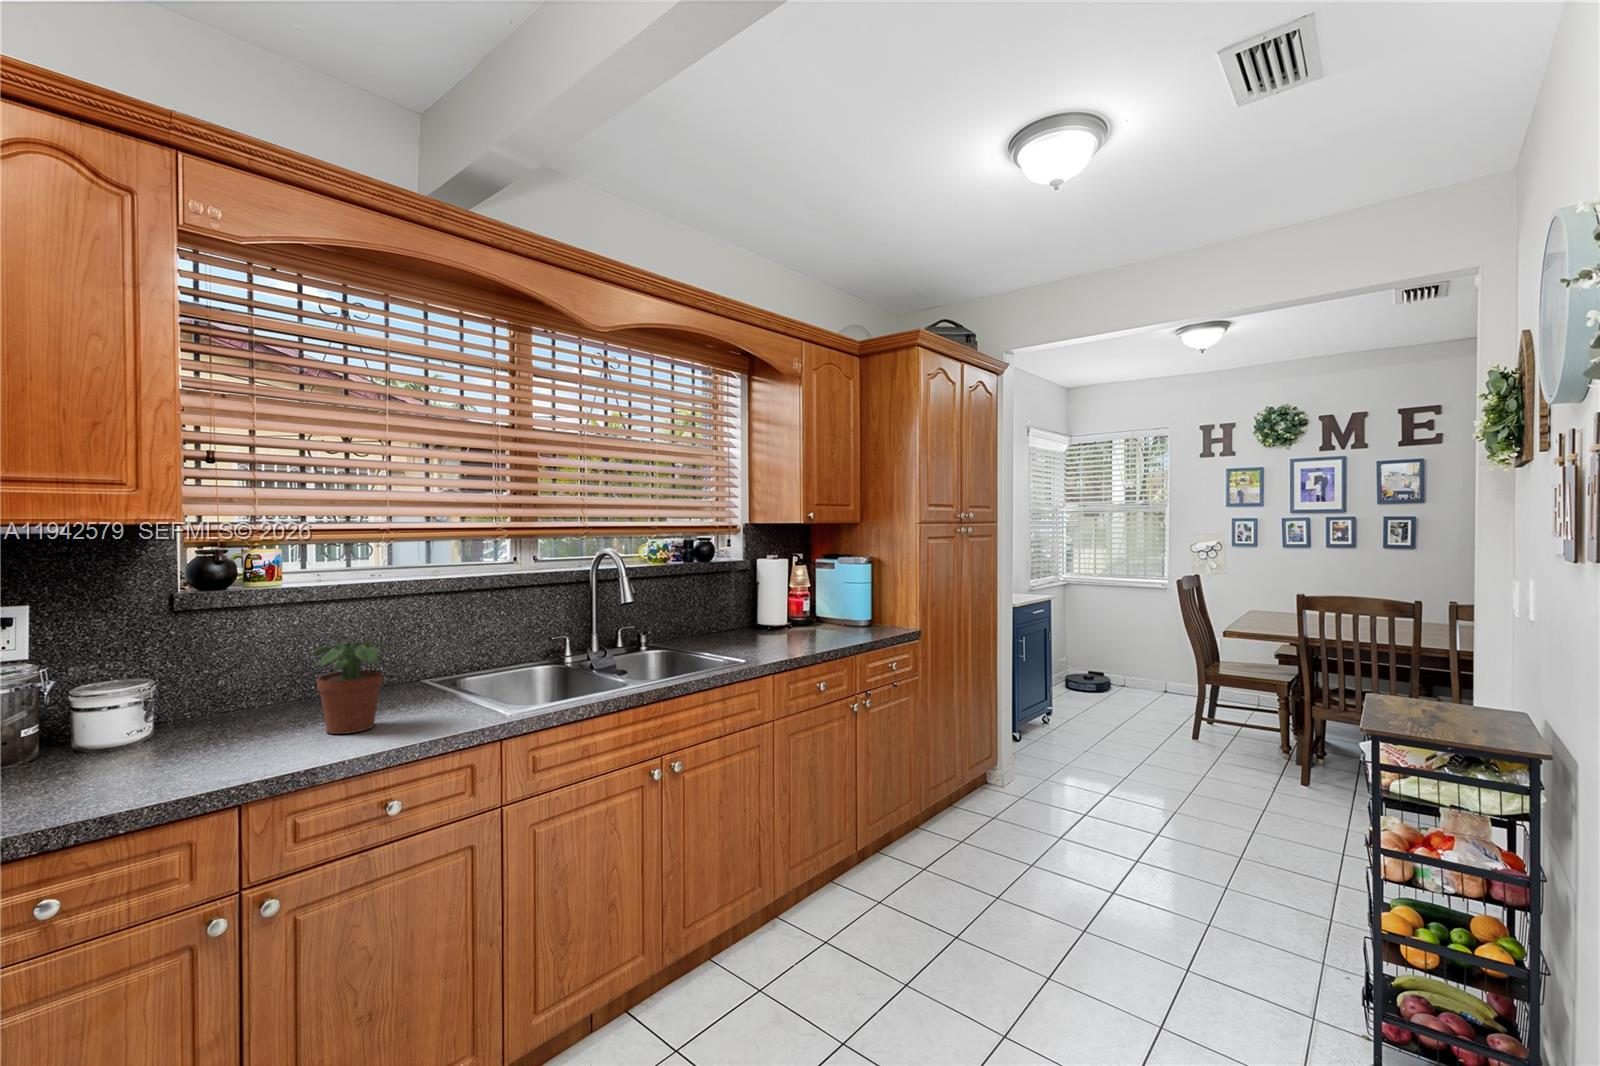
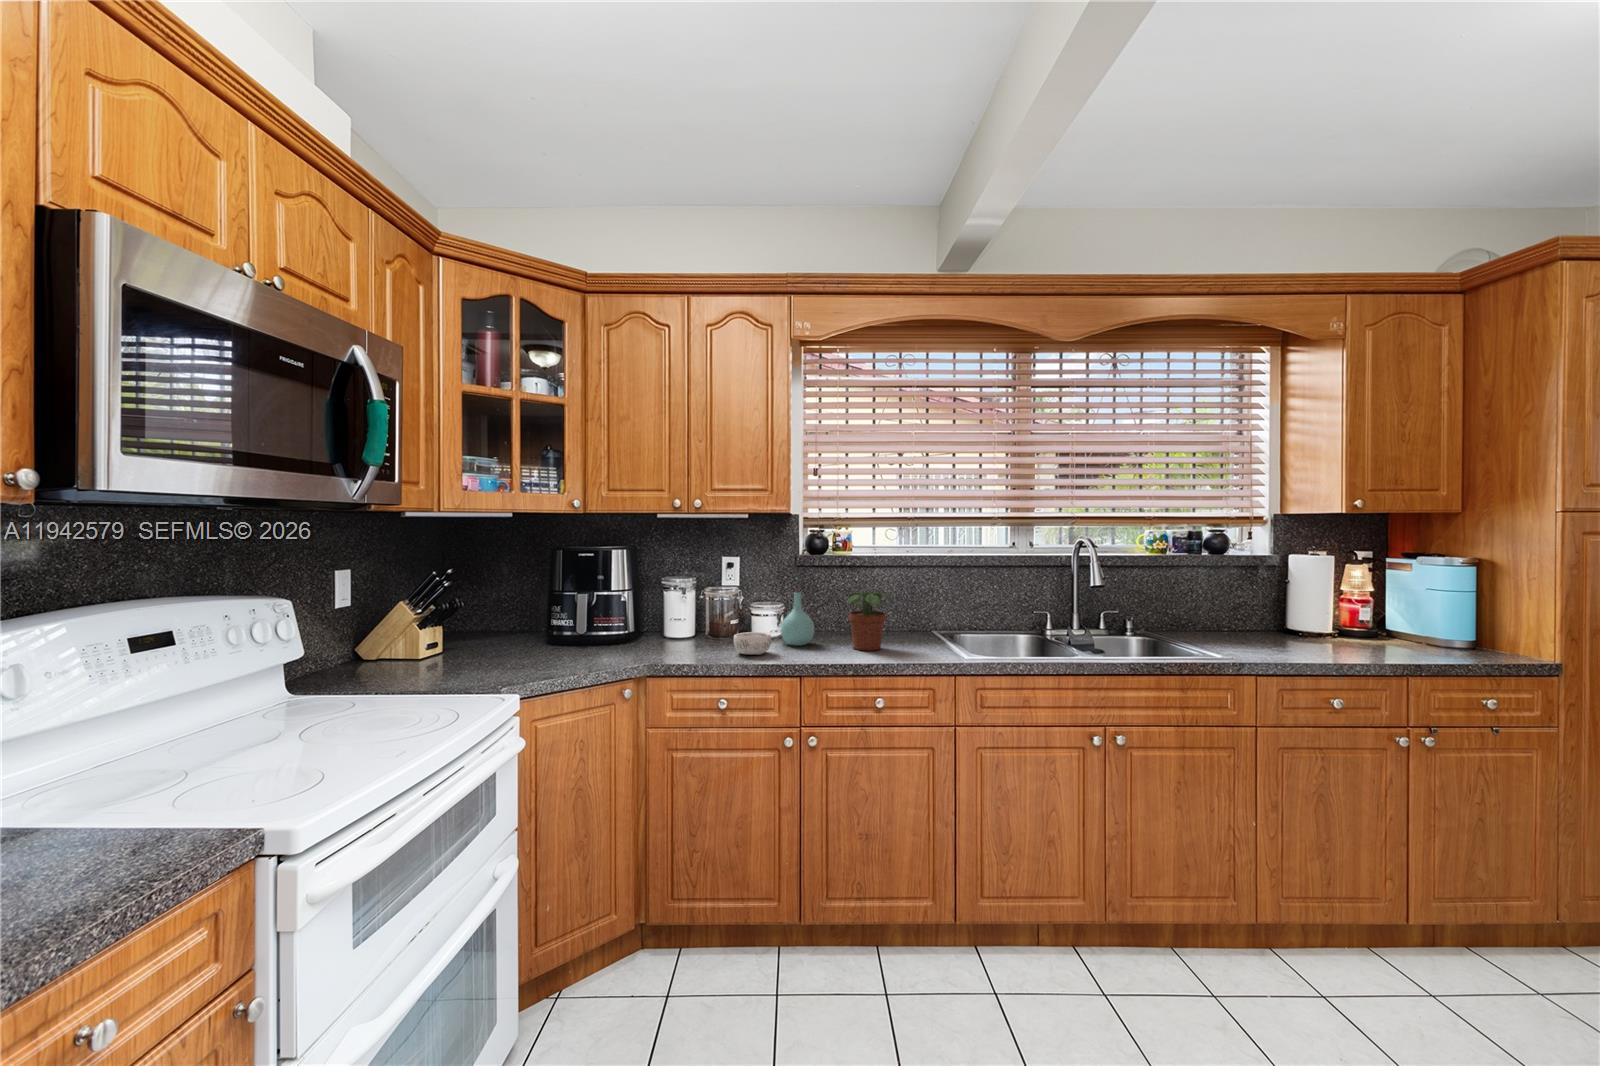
bottle: none [169,654,243,752] -> present [780,589,814,646]
decorative bowl: none [69,742,167,793] -> present [734,632,771,655]

